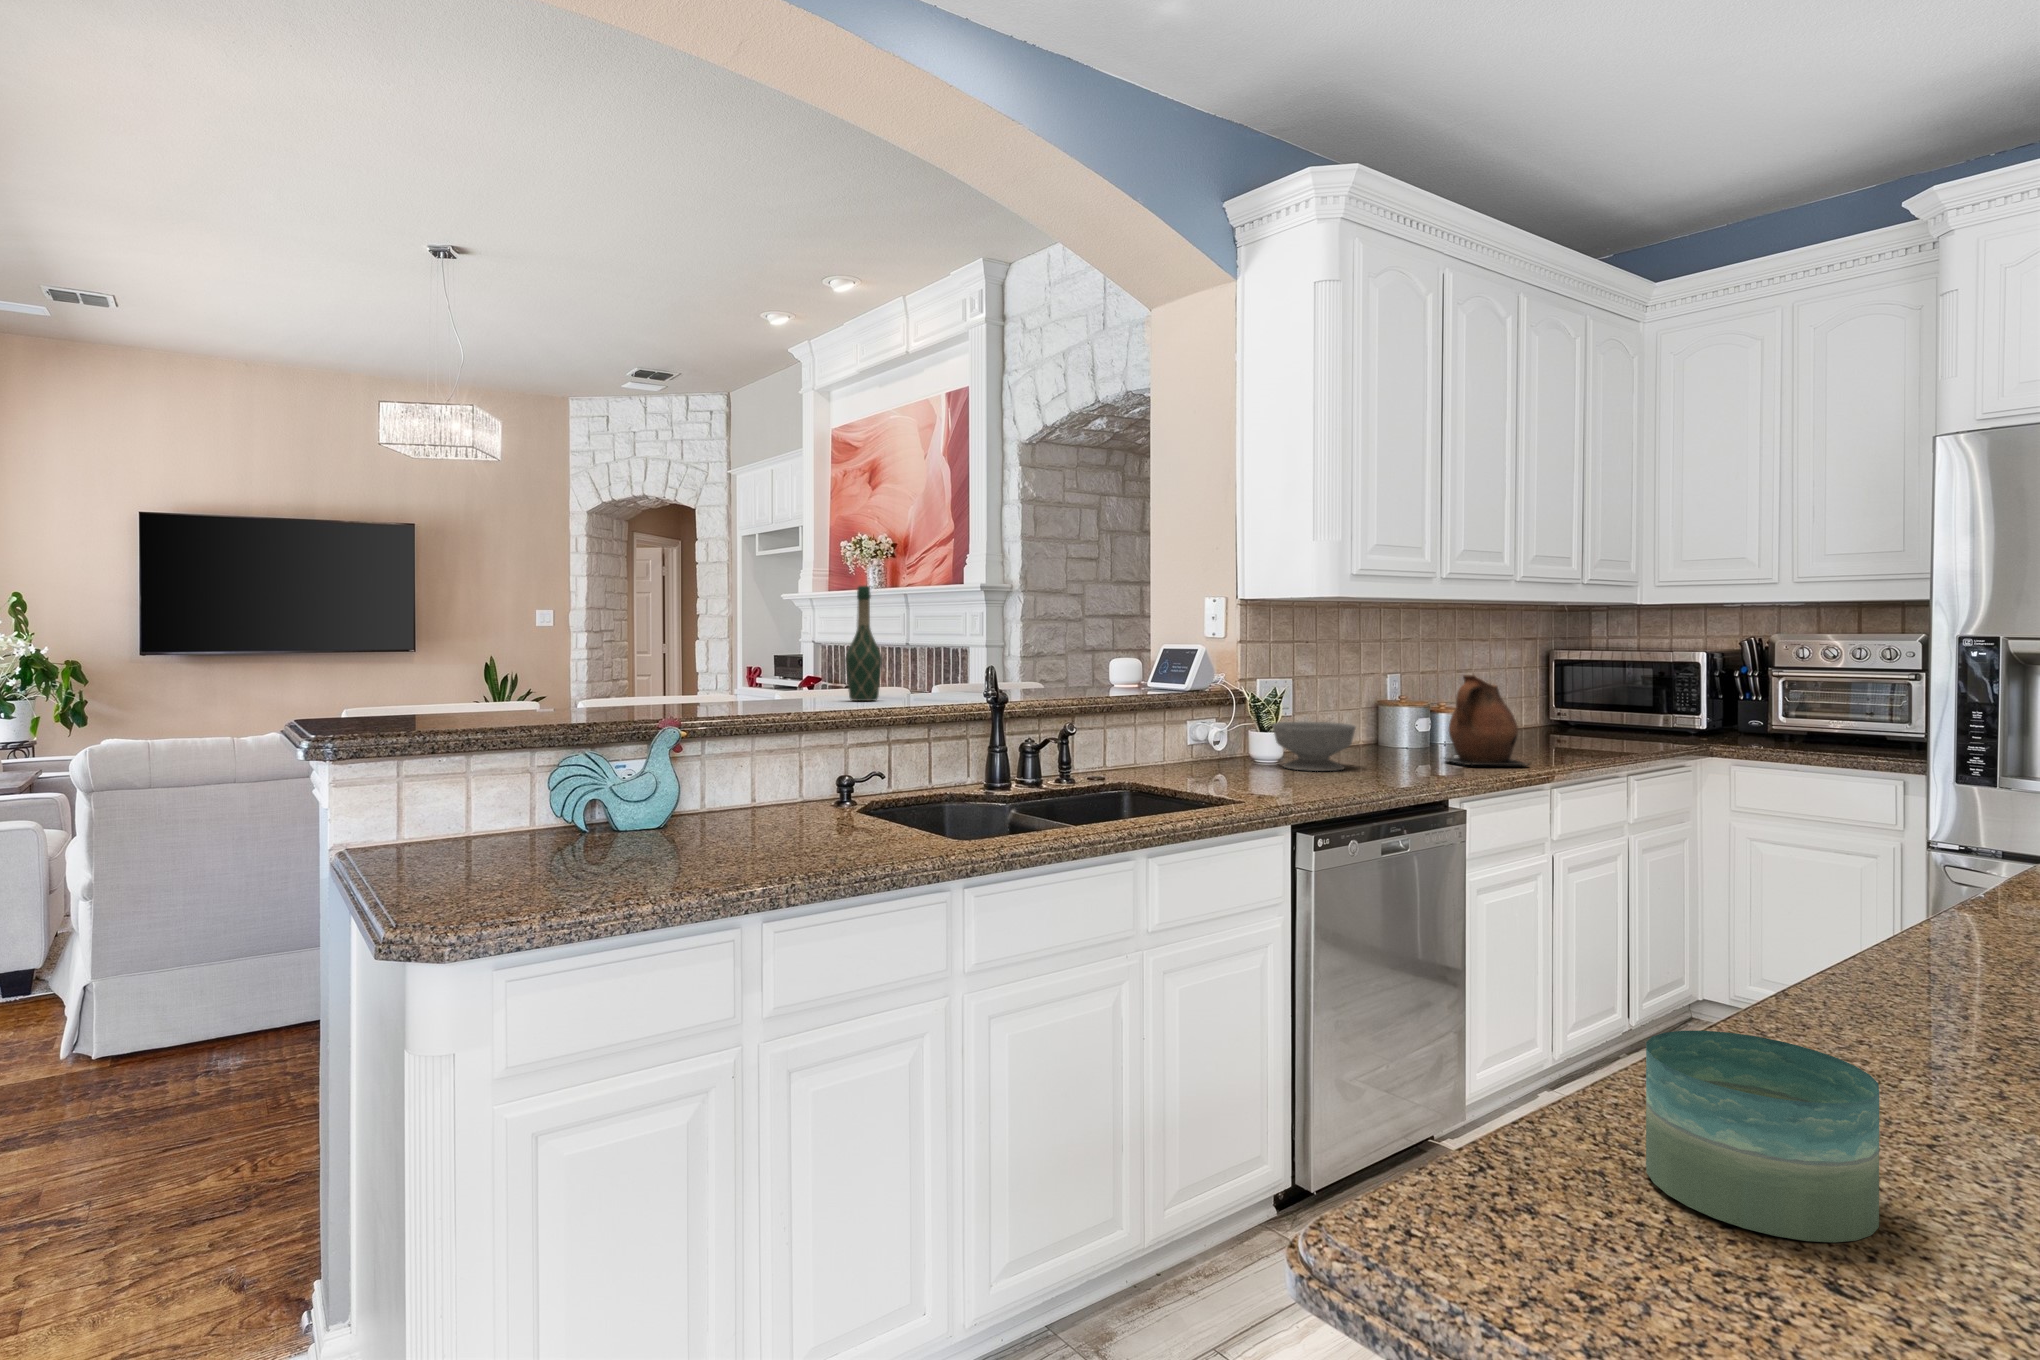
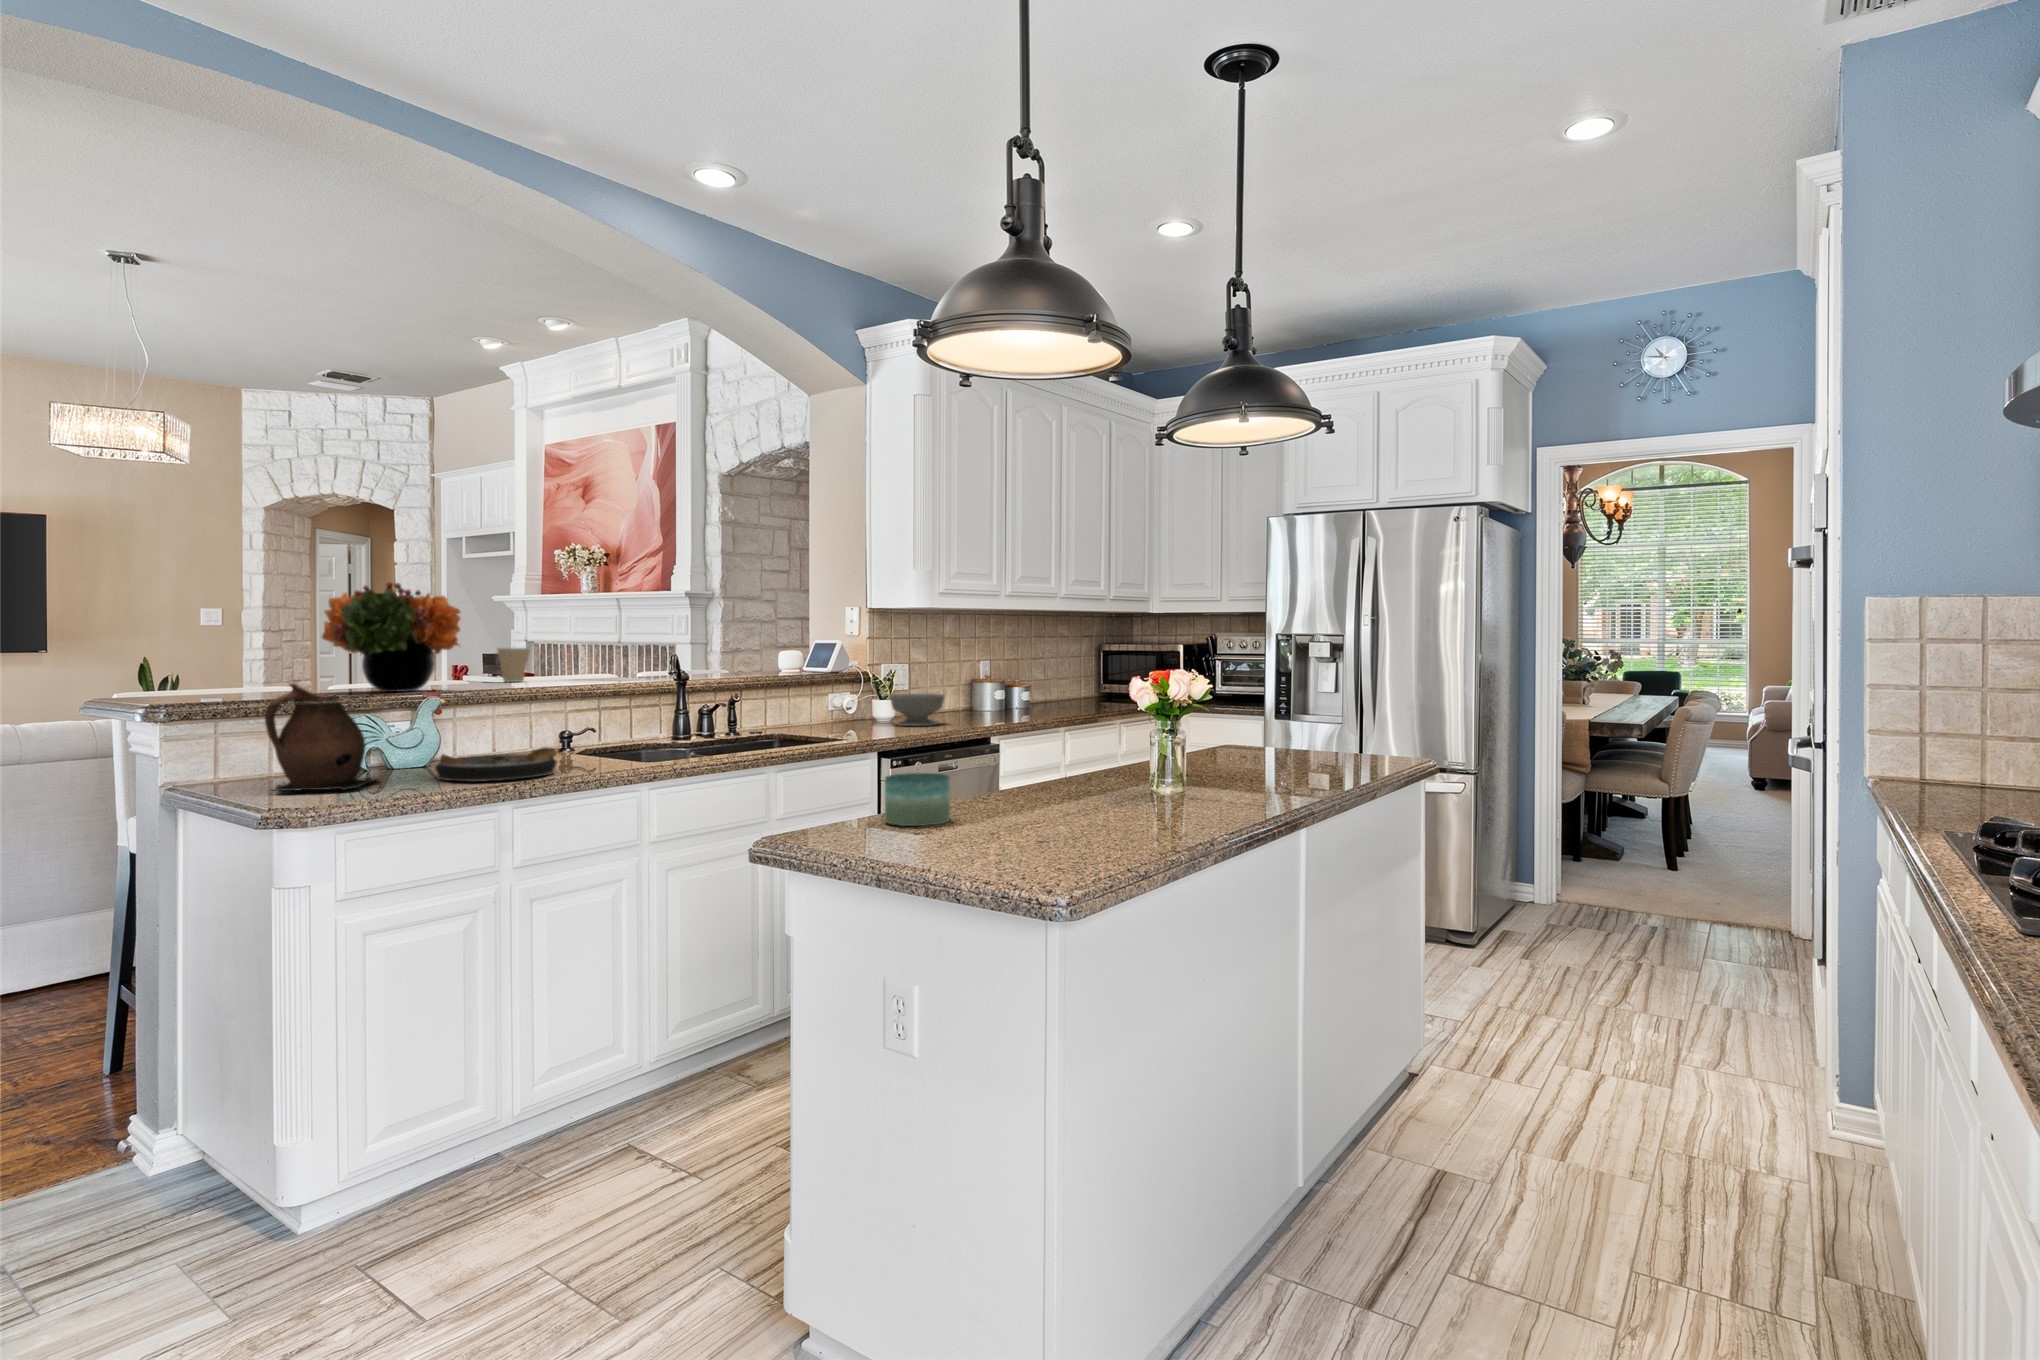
flower arrangement: none [539,566,716,718] -> present [322,582,461,692]
wine bottle: present [845,586,882,701] -> none [563,596,593,682]
coffee cup: none [768,655,807,699] -> present [497,648,530,682]
ceramic pitcher: present [1446,675,1527,766] -> present [265,683,379,791]
plate: none [658,813,830,872] -> present [435,747,557,781]

